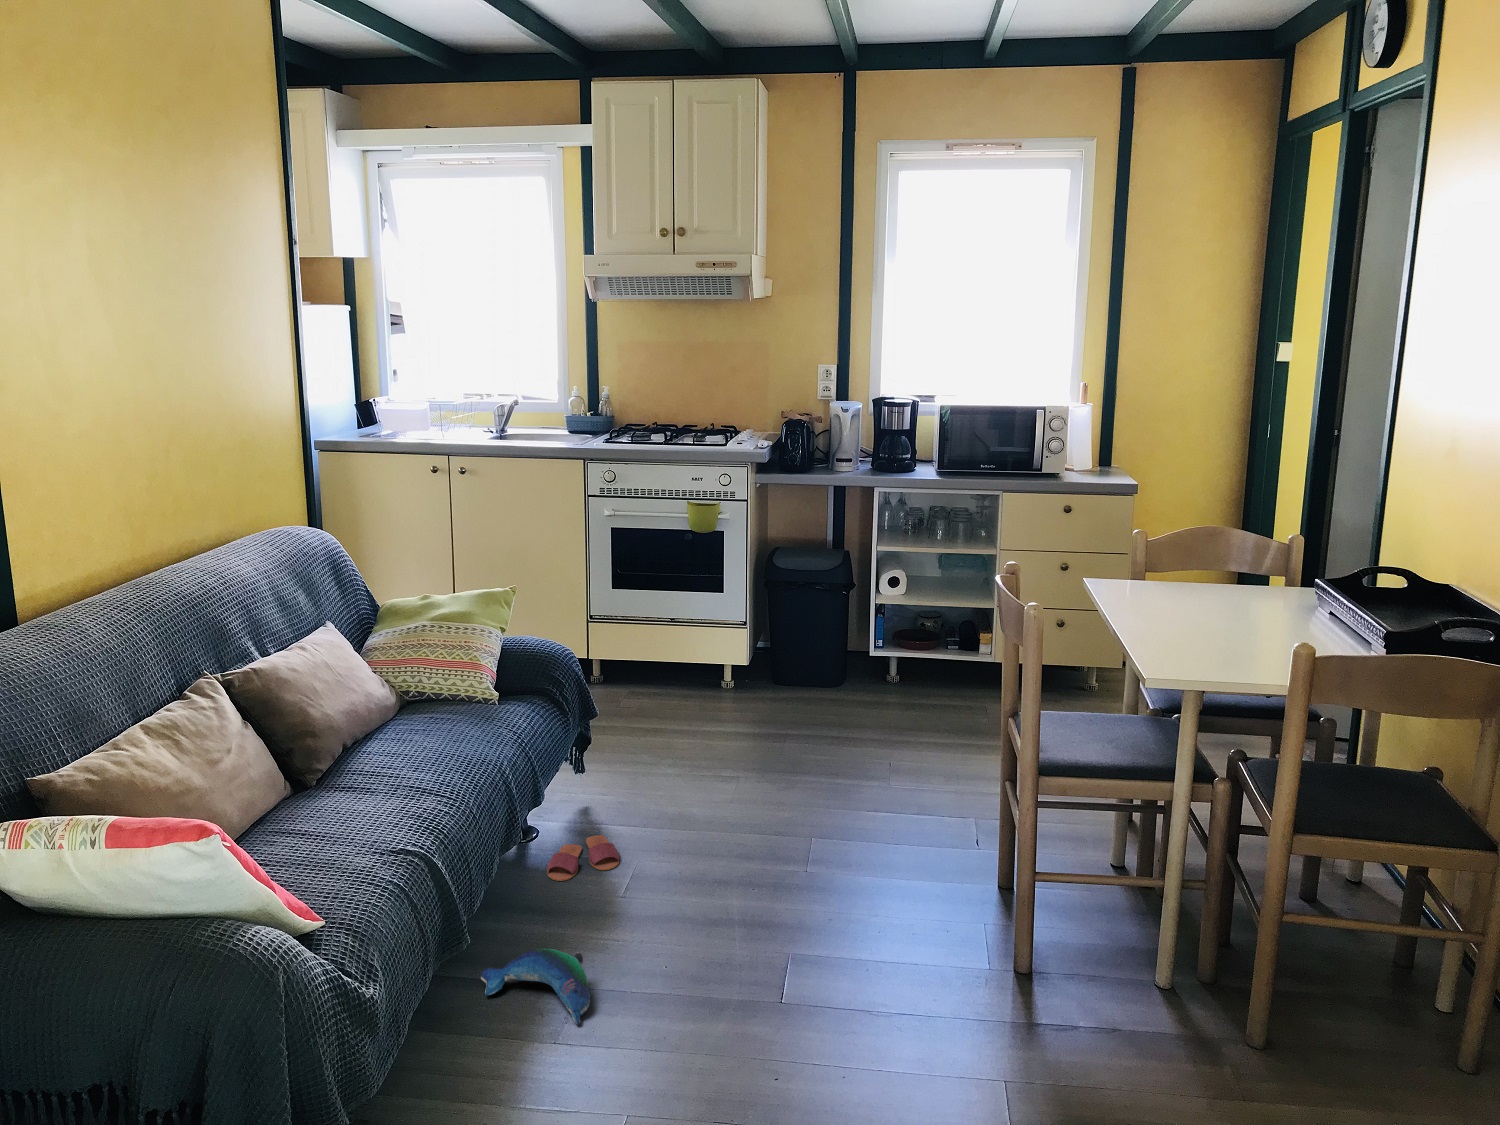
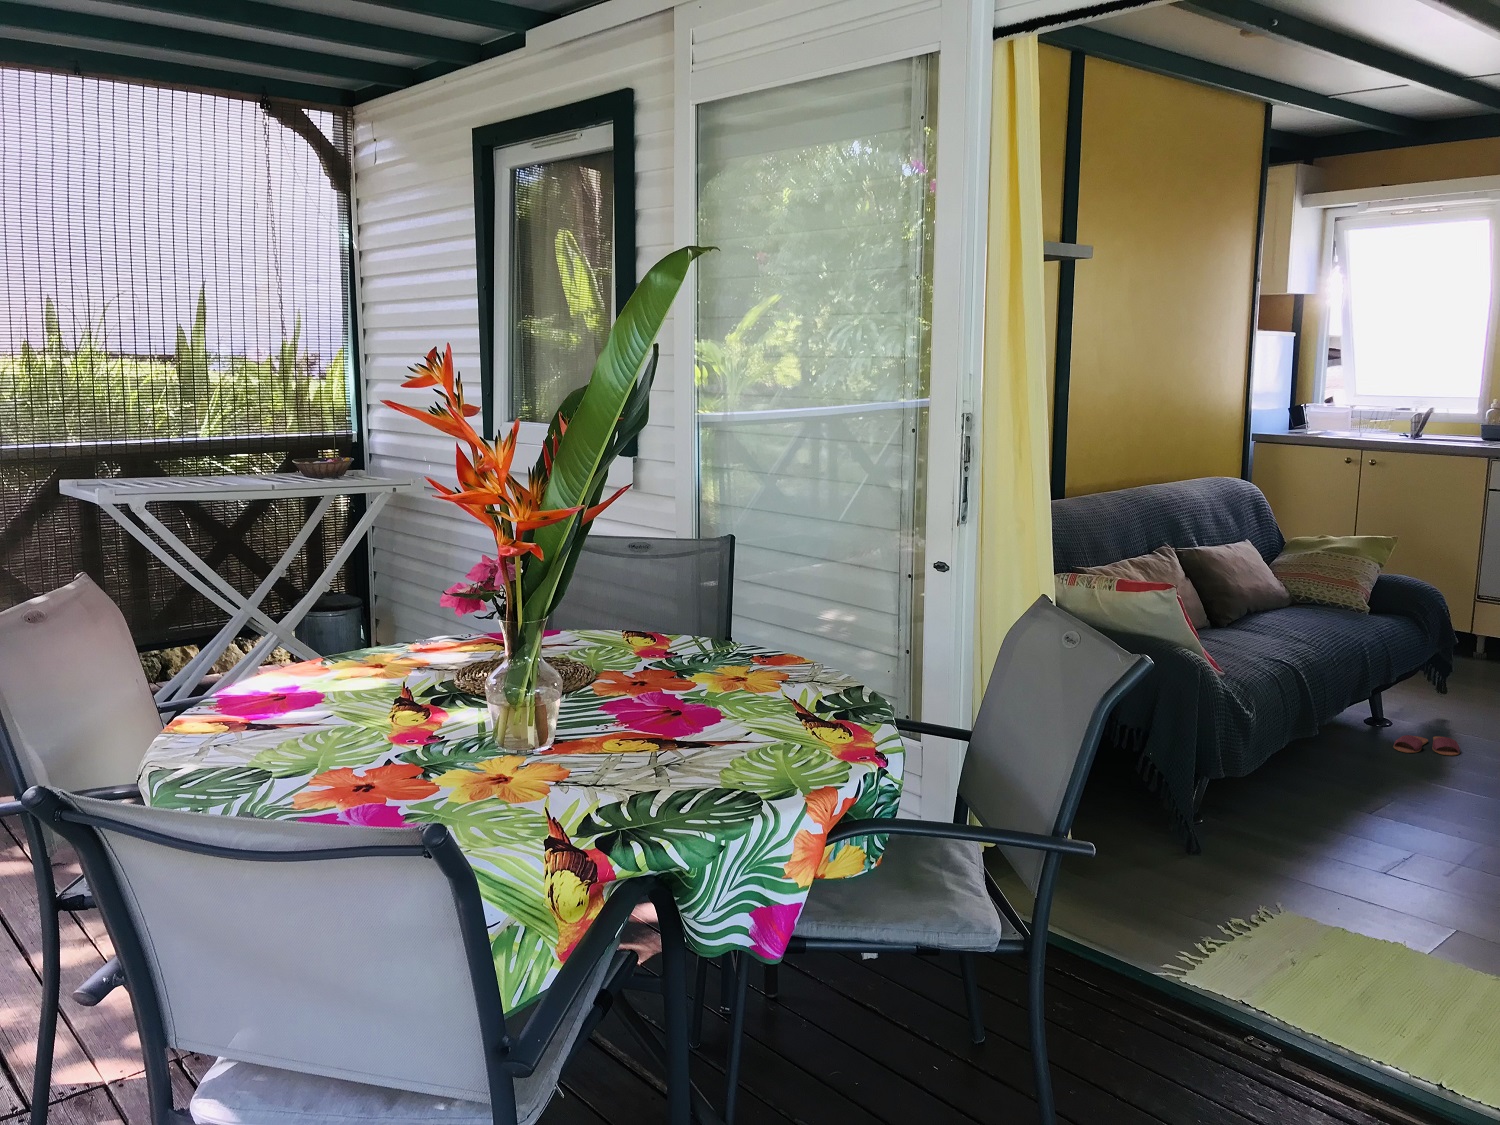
plush toy: present [481,949,590,1025] -> none [1326,763,1409,811]

